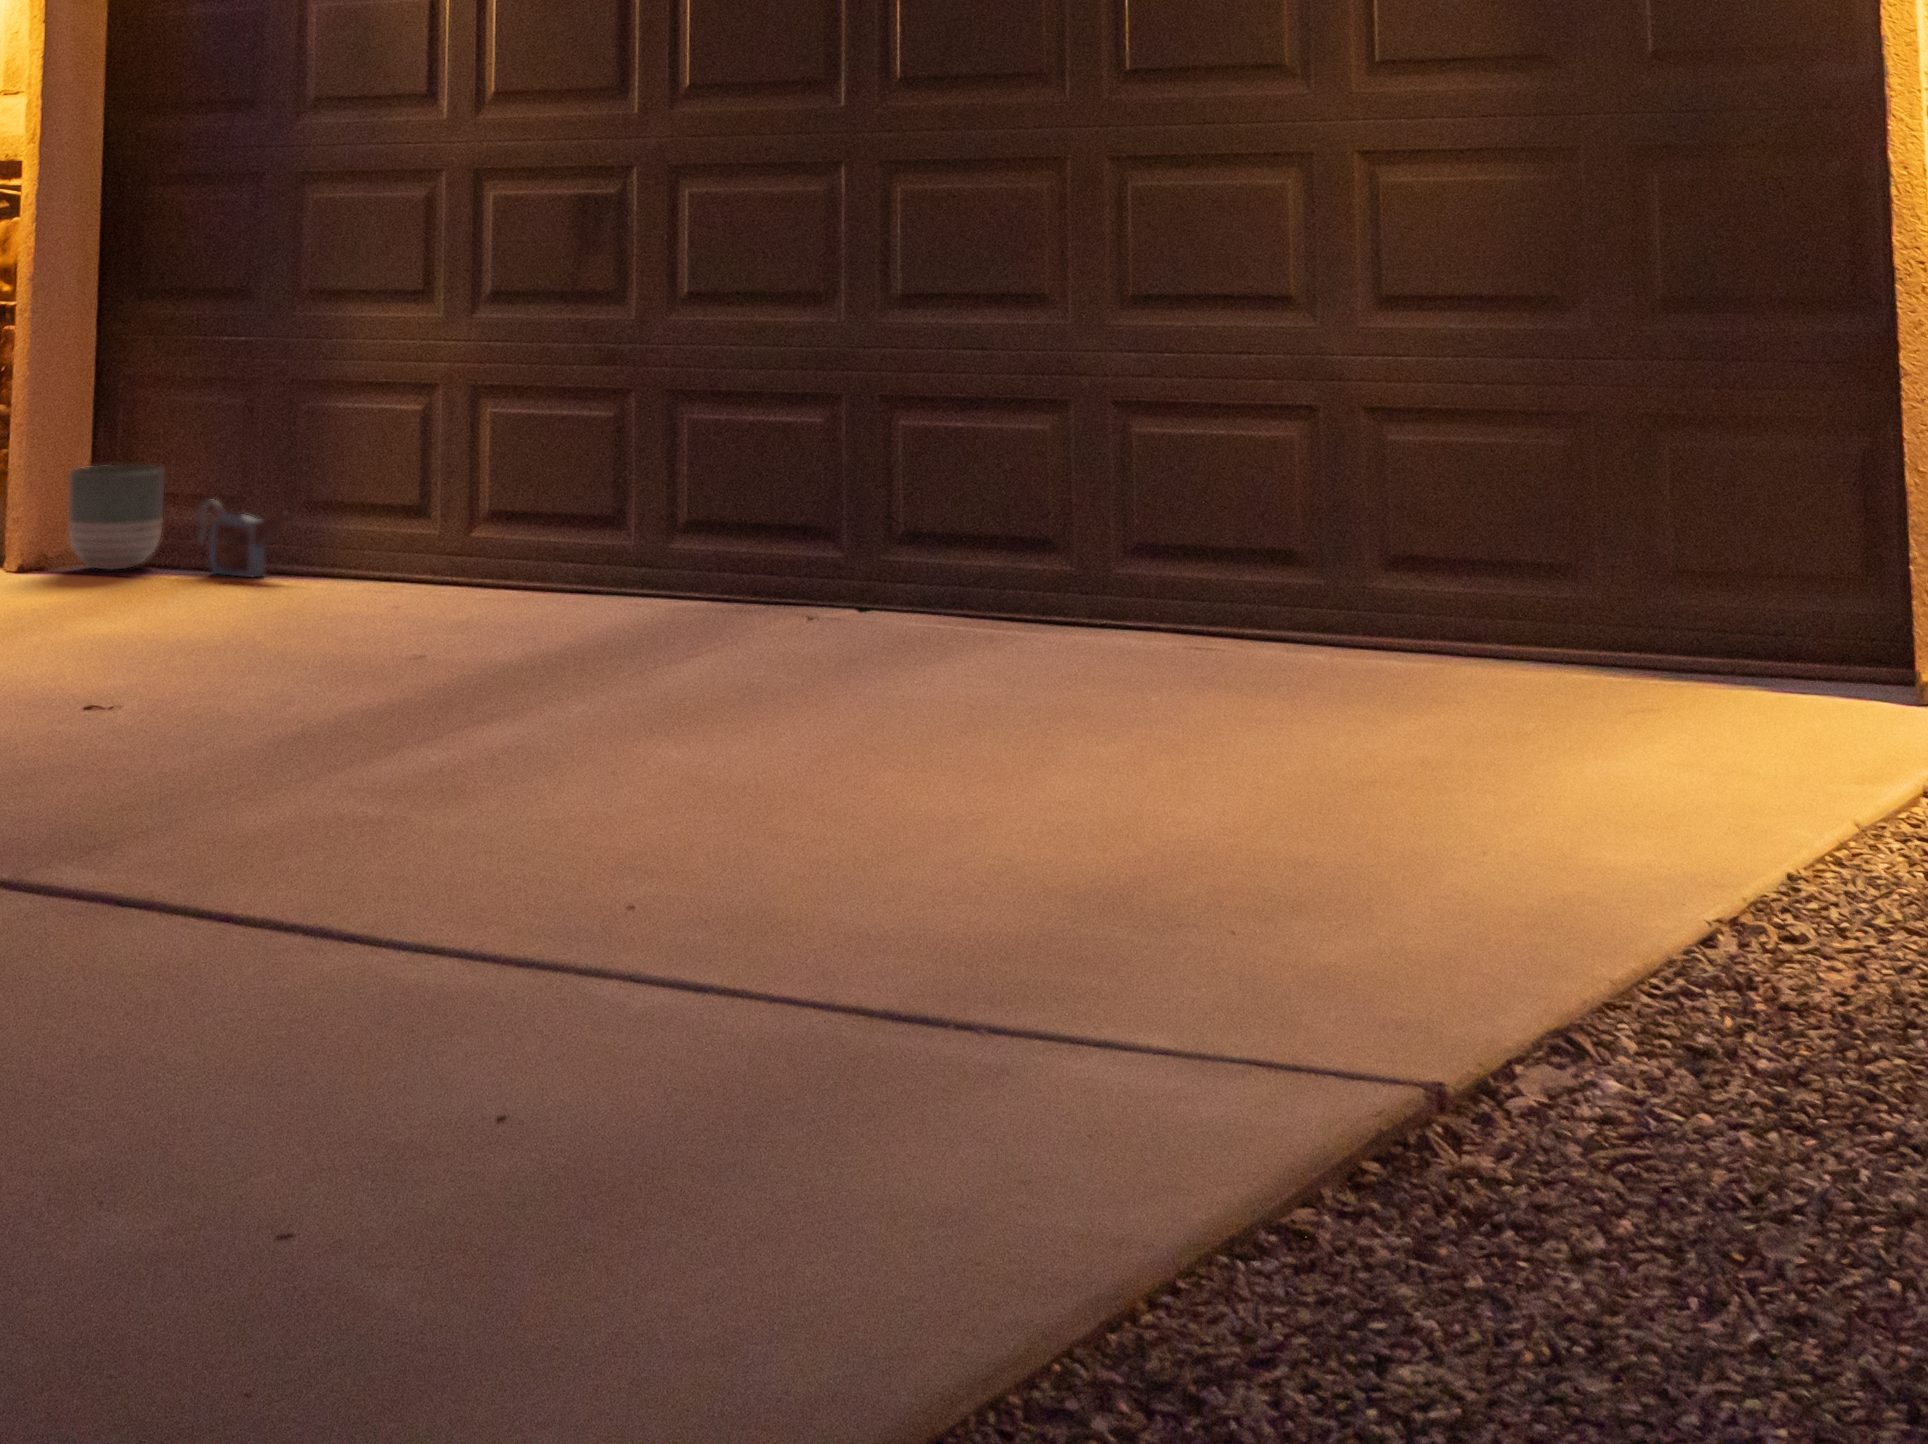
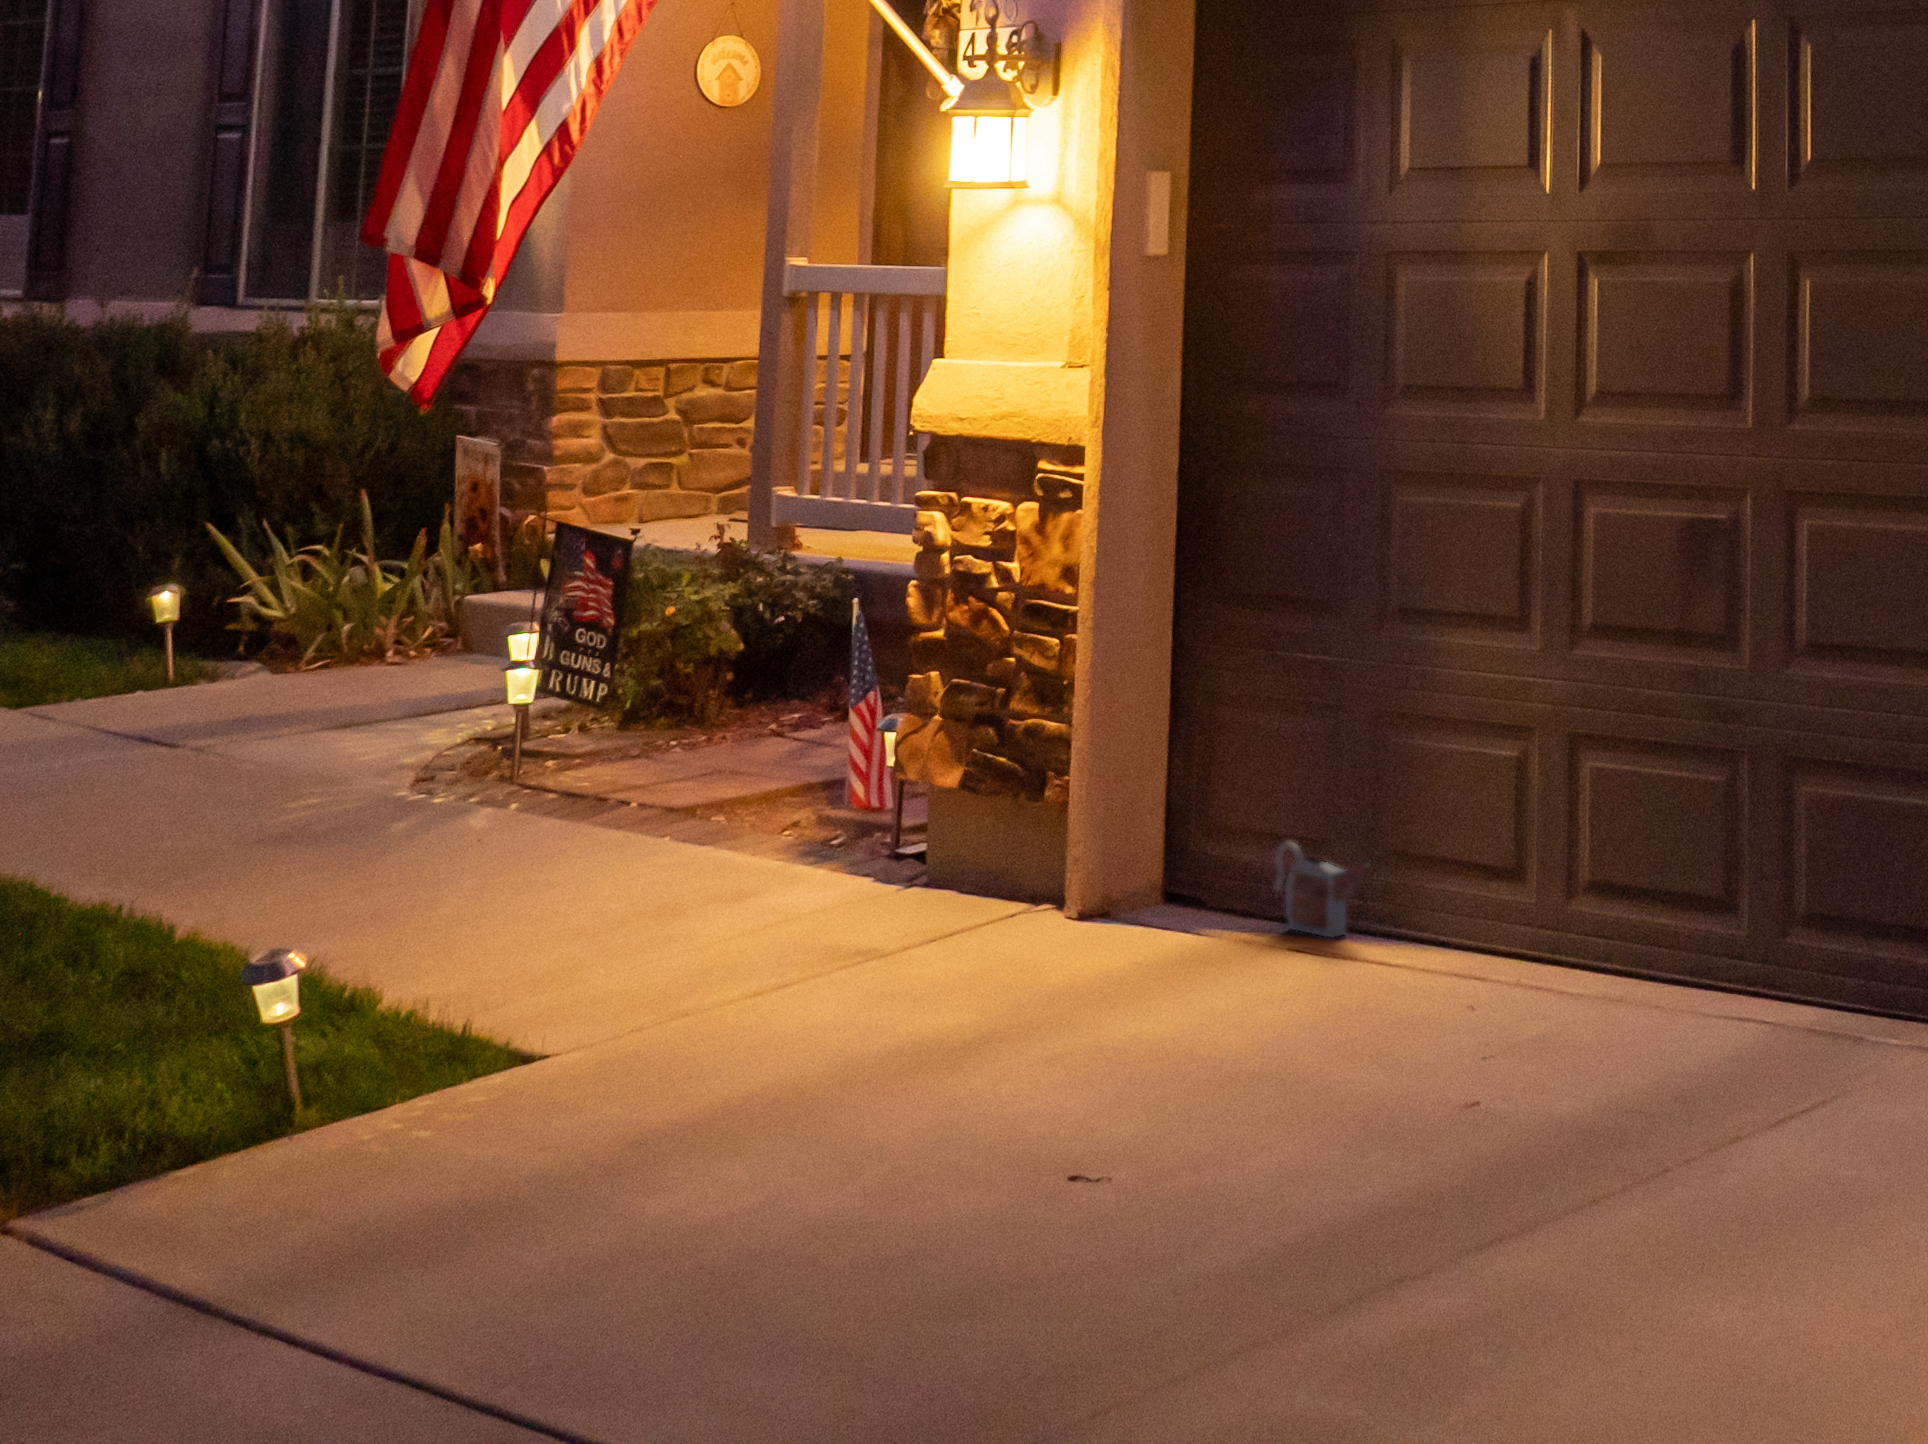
planter: present [68,465,165,570] -> none [1132,793,1241,920]

